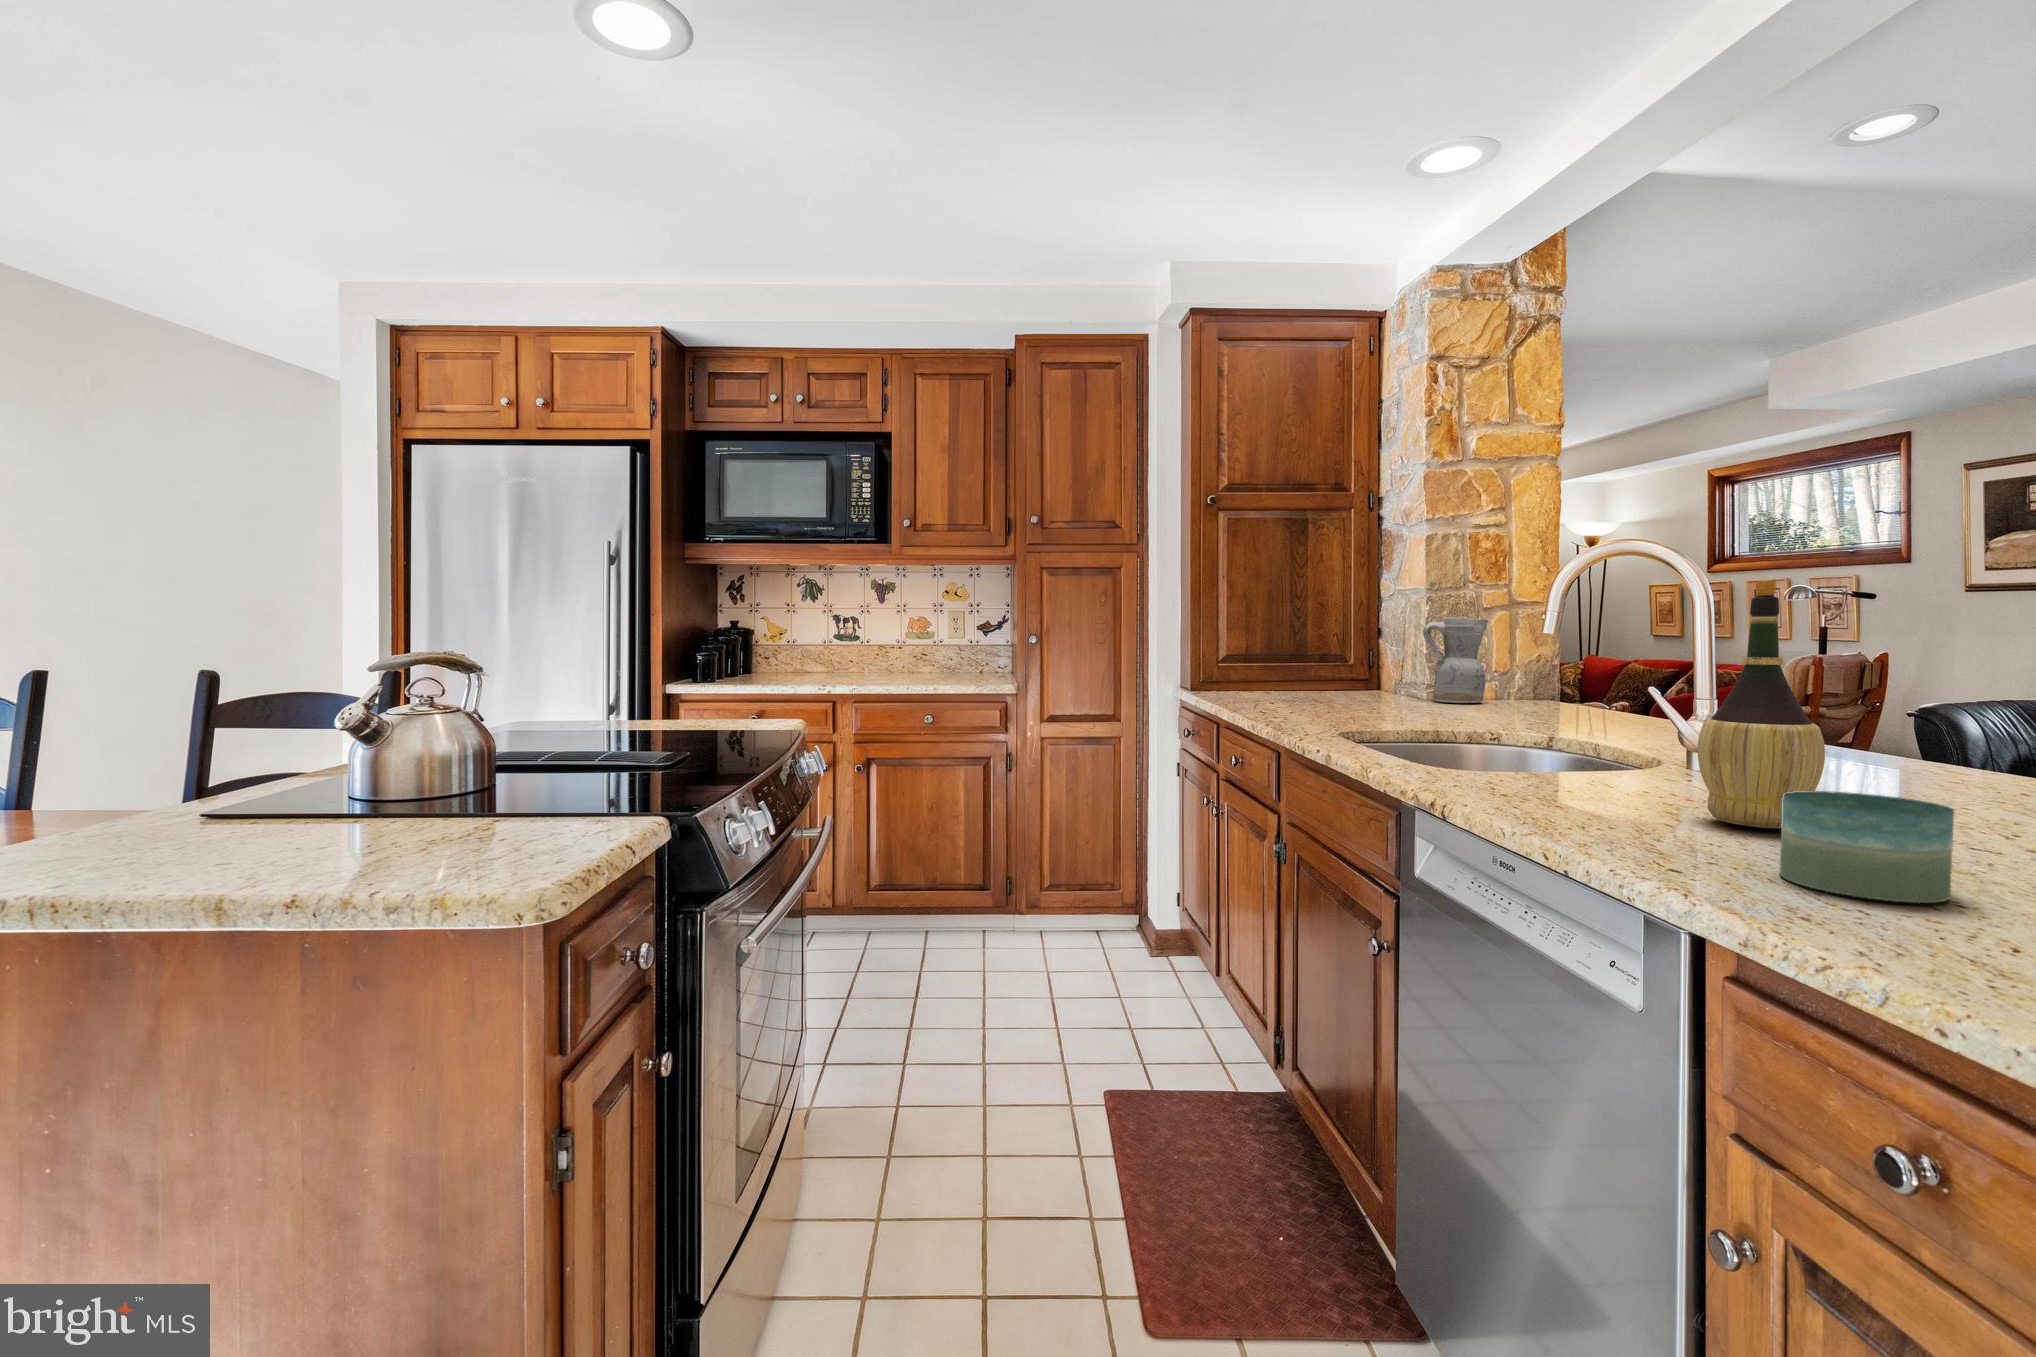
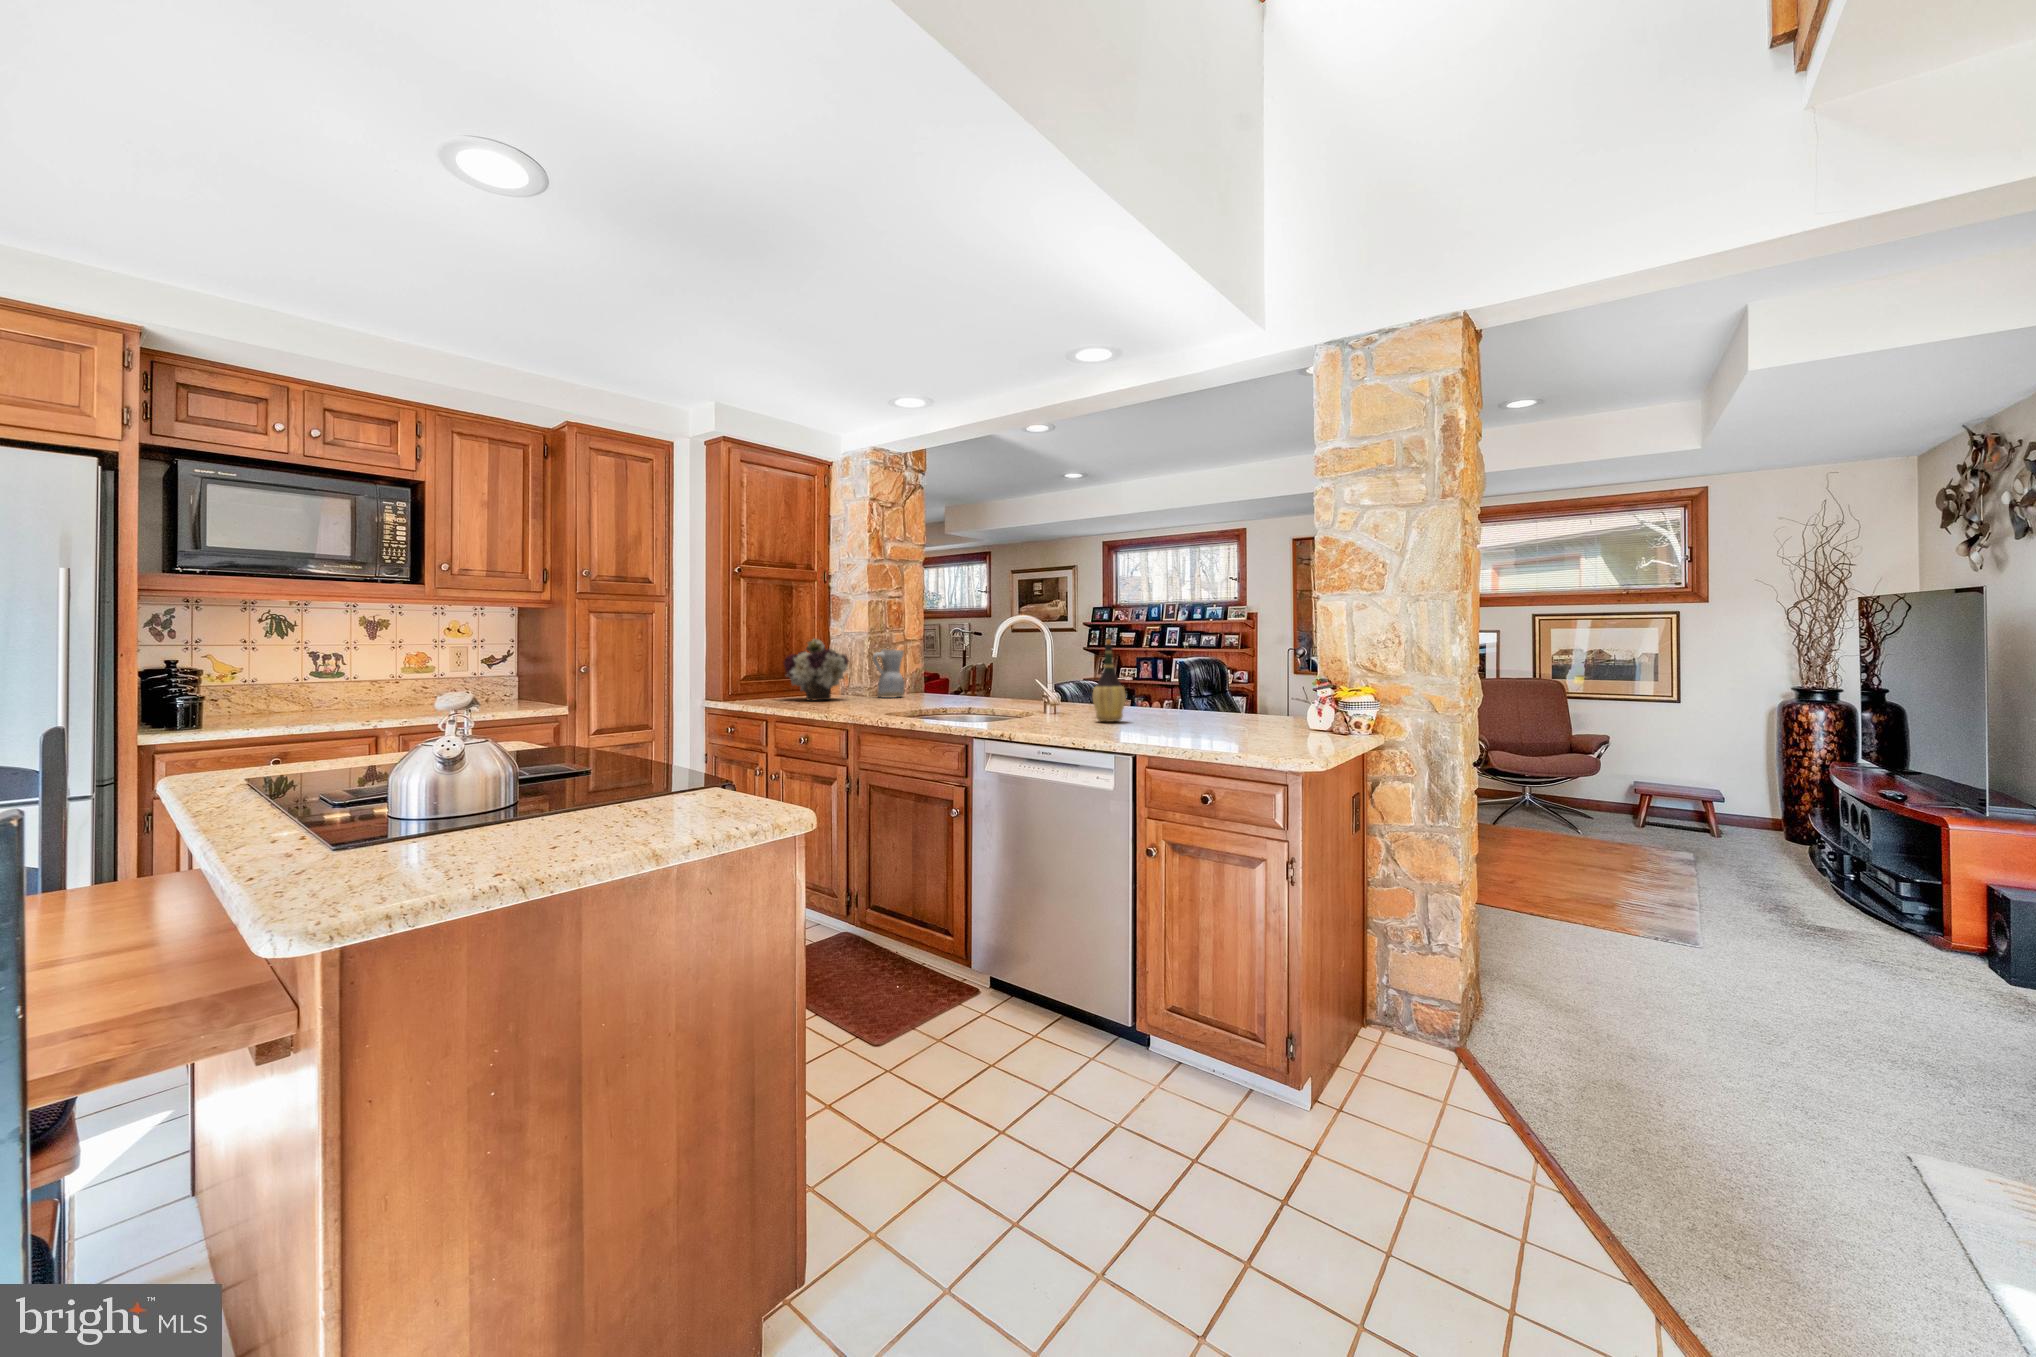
flower arrangement: none [1267,598,1373,699] -> present [784,639,849,701]
candle: present [1780,791,1954,903] -> none [1139,703,1175,730]

